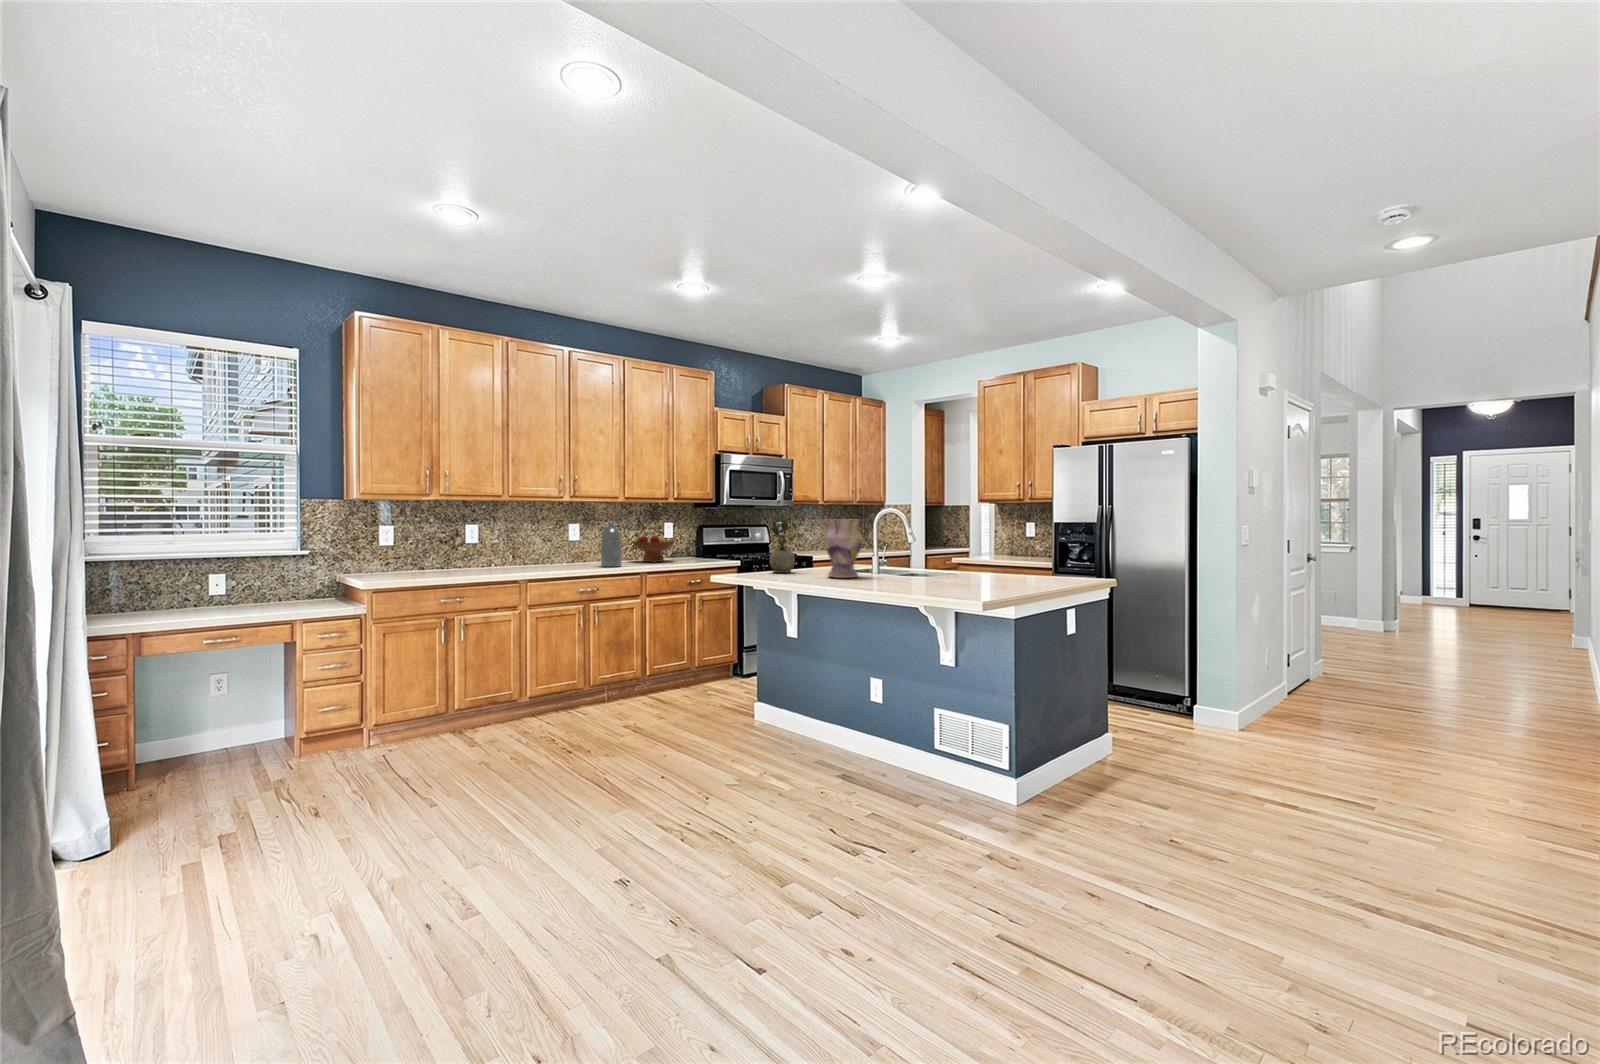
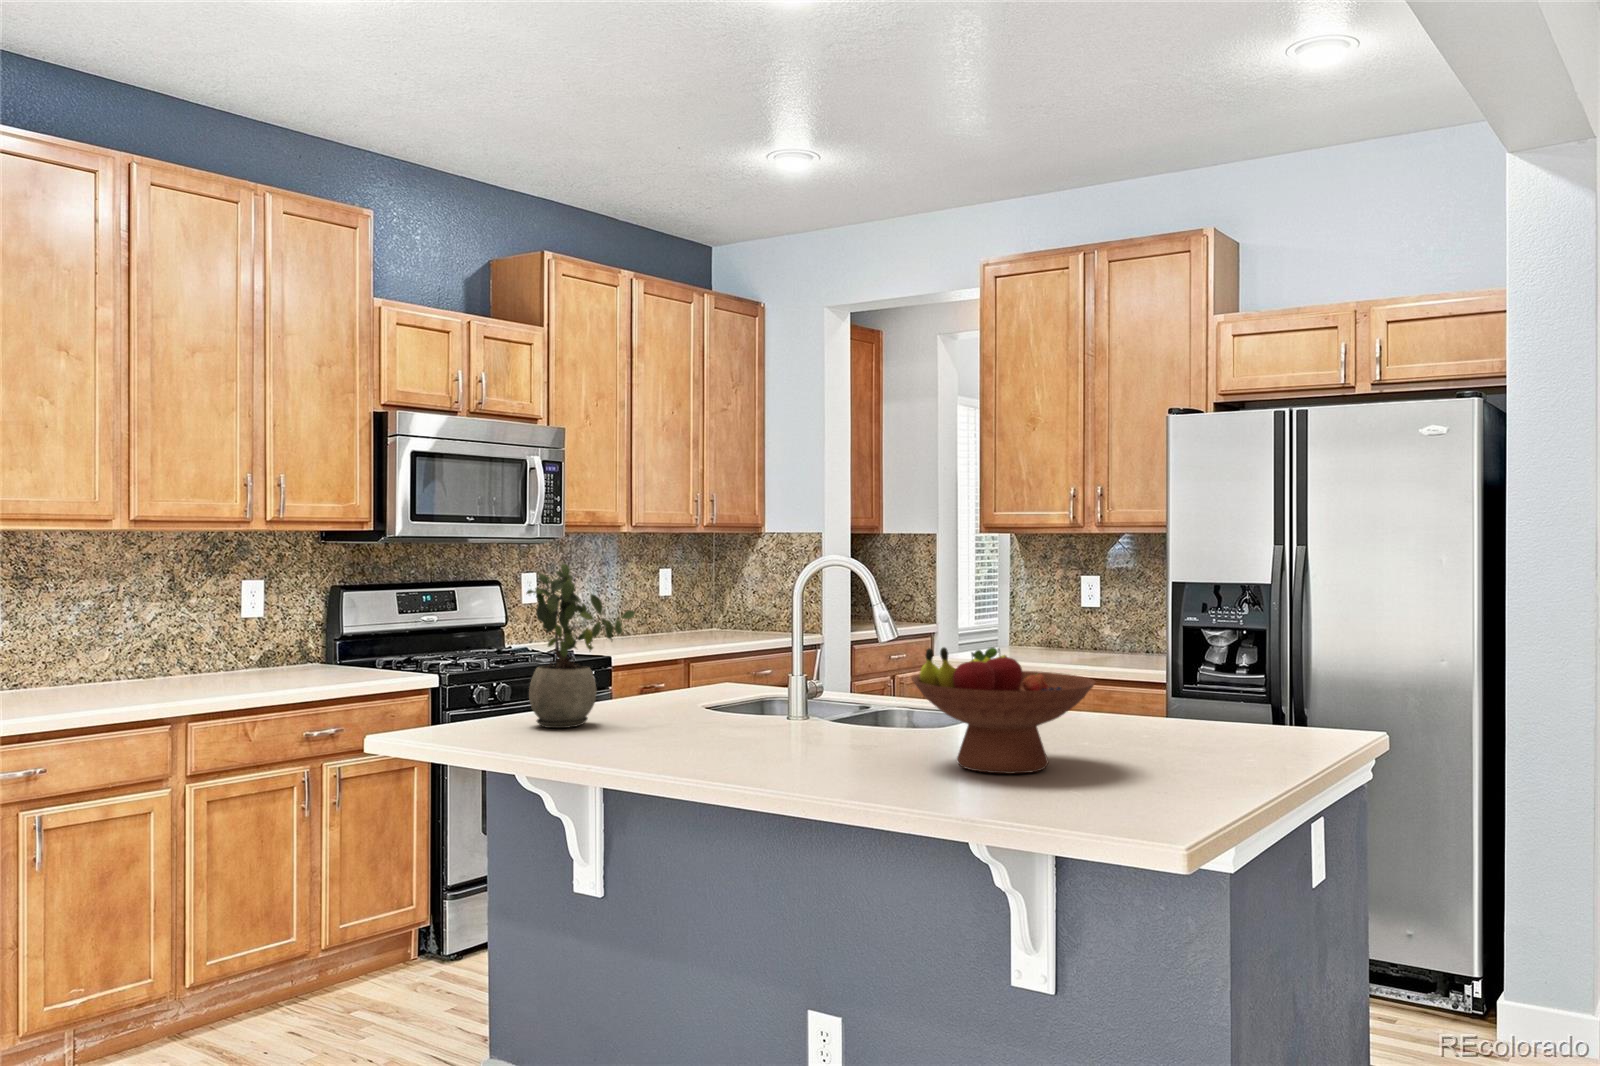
vase: present [823,519,863,578] -> none [681,589,786,747]
bottle: present [601,522,622,567] -> none [53,586,114,708]
fruit bowl: present [632,533,674,562] -> present [911,647,1095,774]

